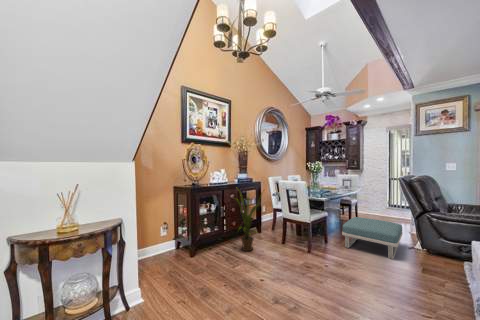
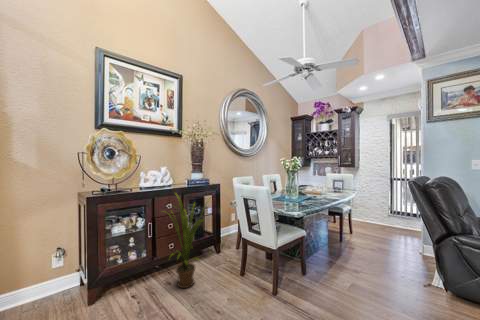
footstool: present [342,217,402,259] -> none [324,233,409,307]

